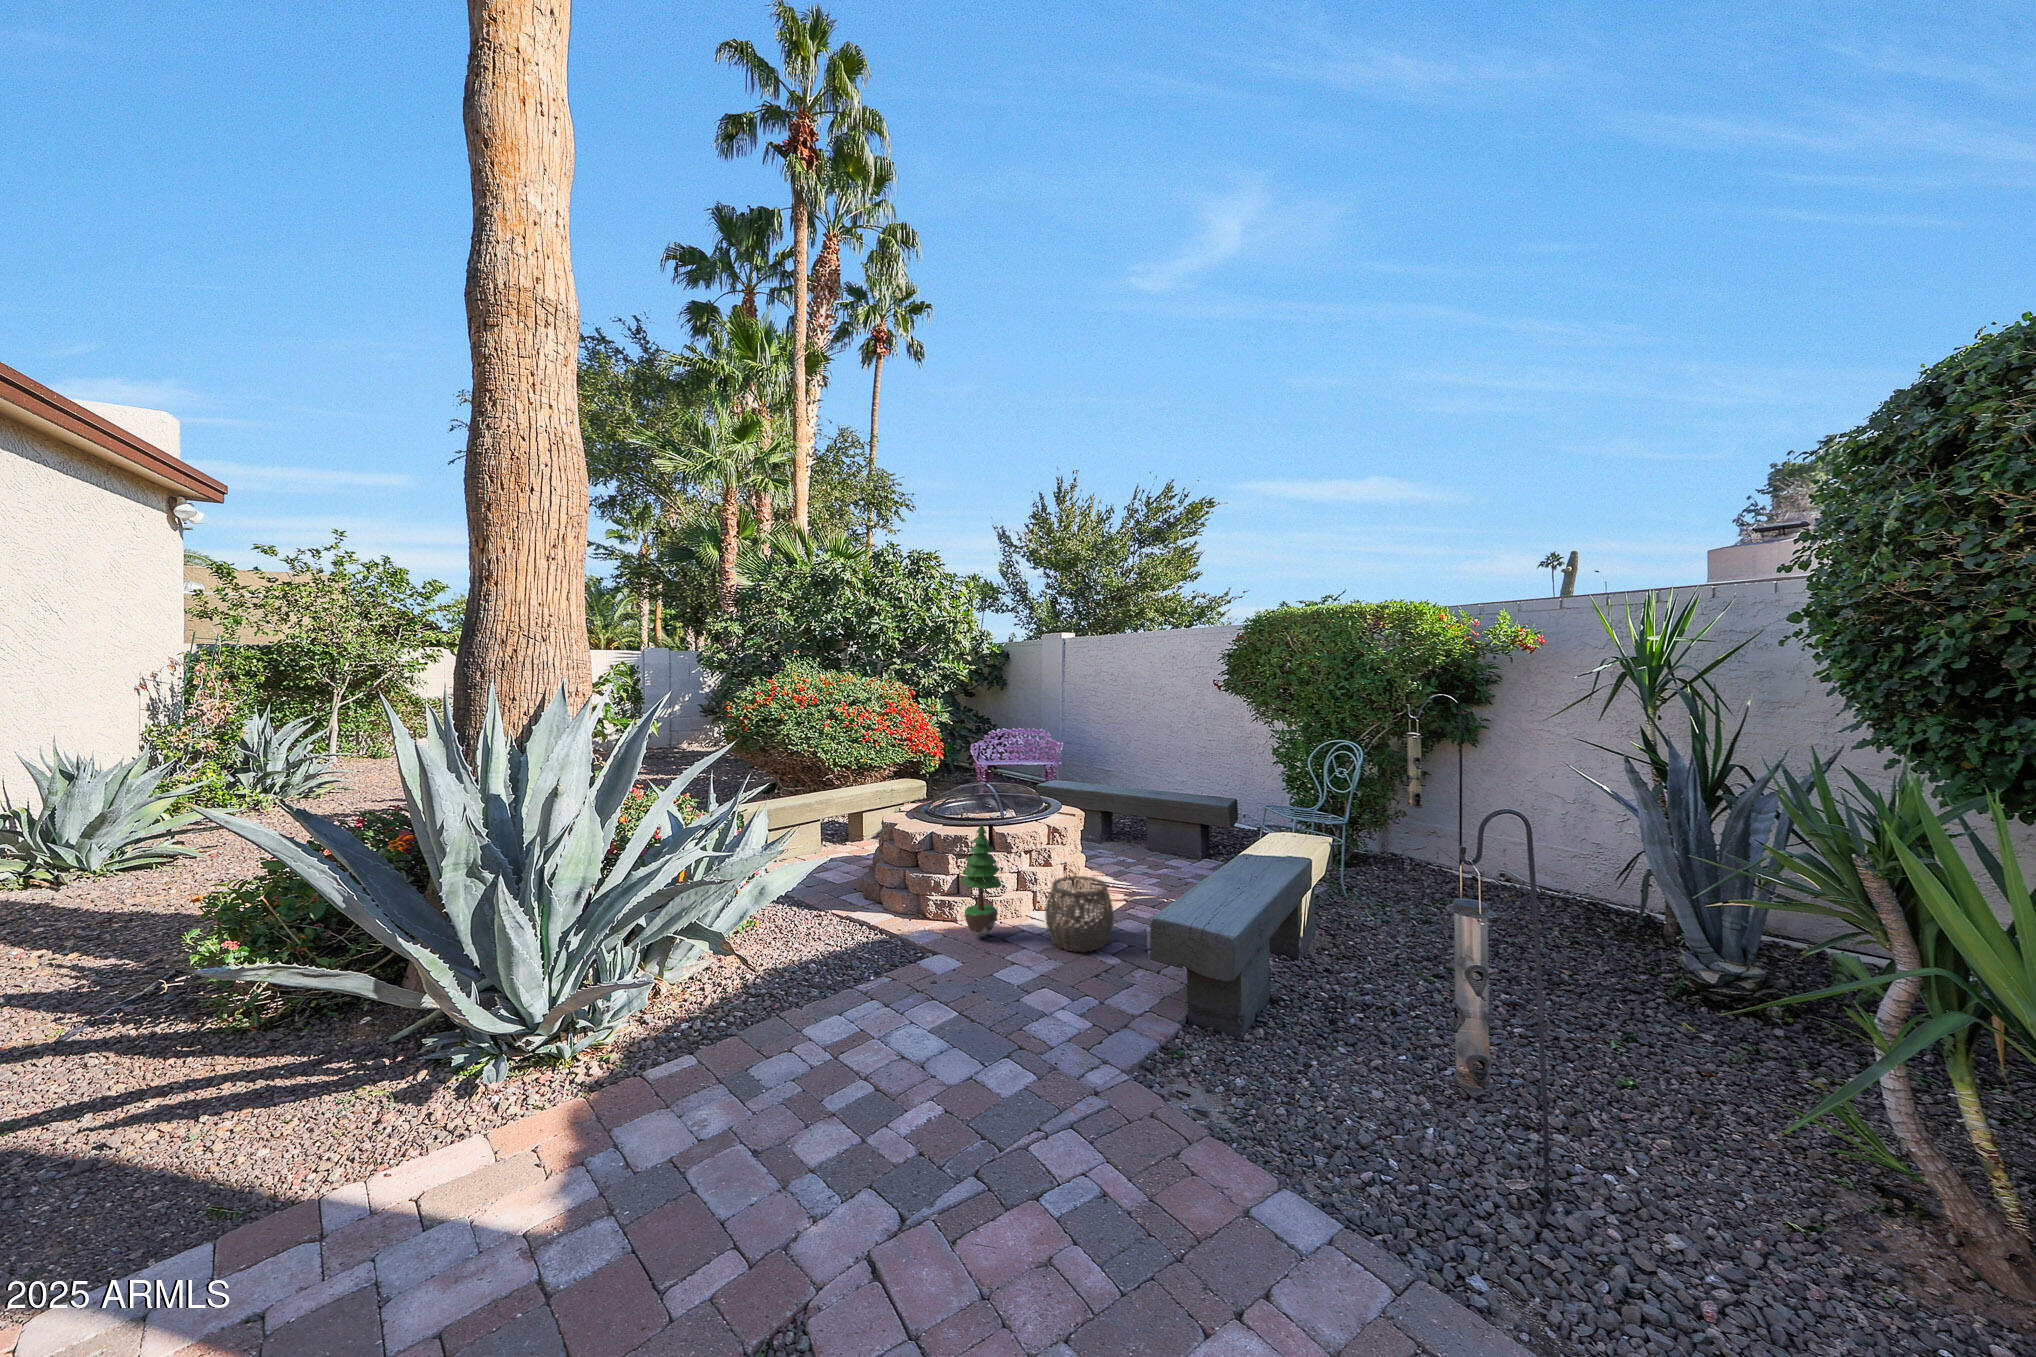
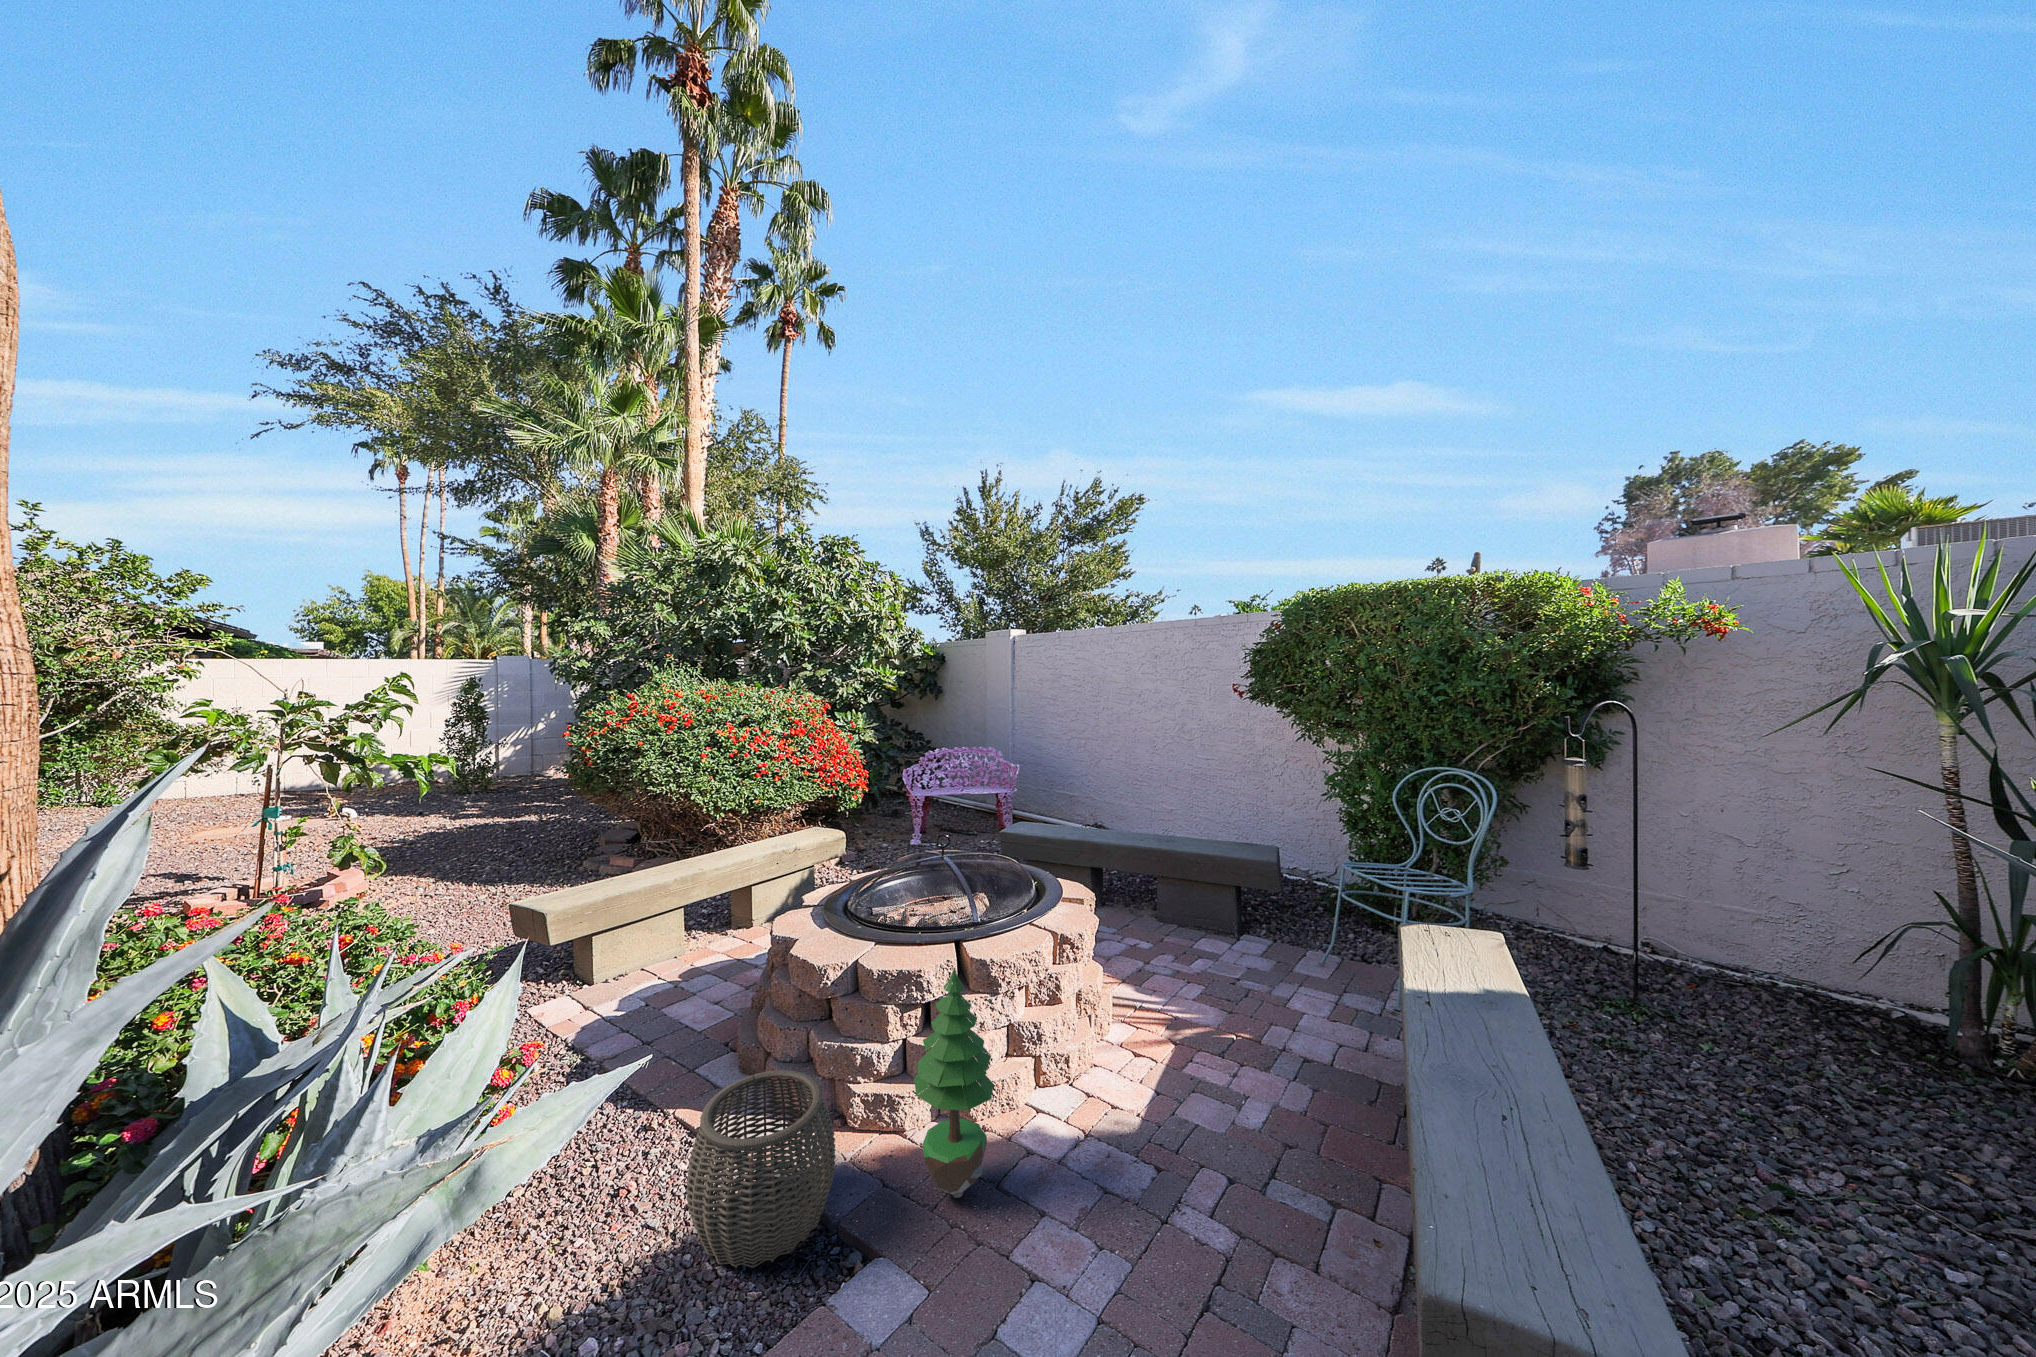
woven basket: present [1045,876,1114,952] -> present [686,1070,836,1268]

